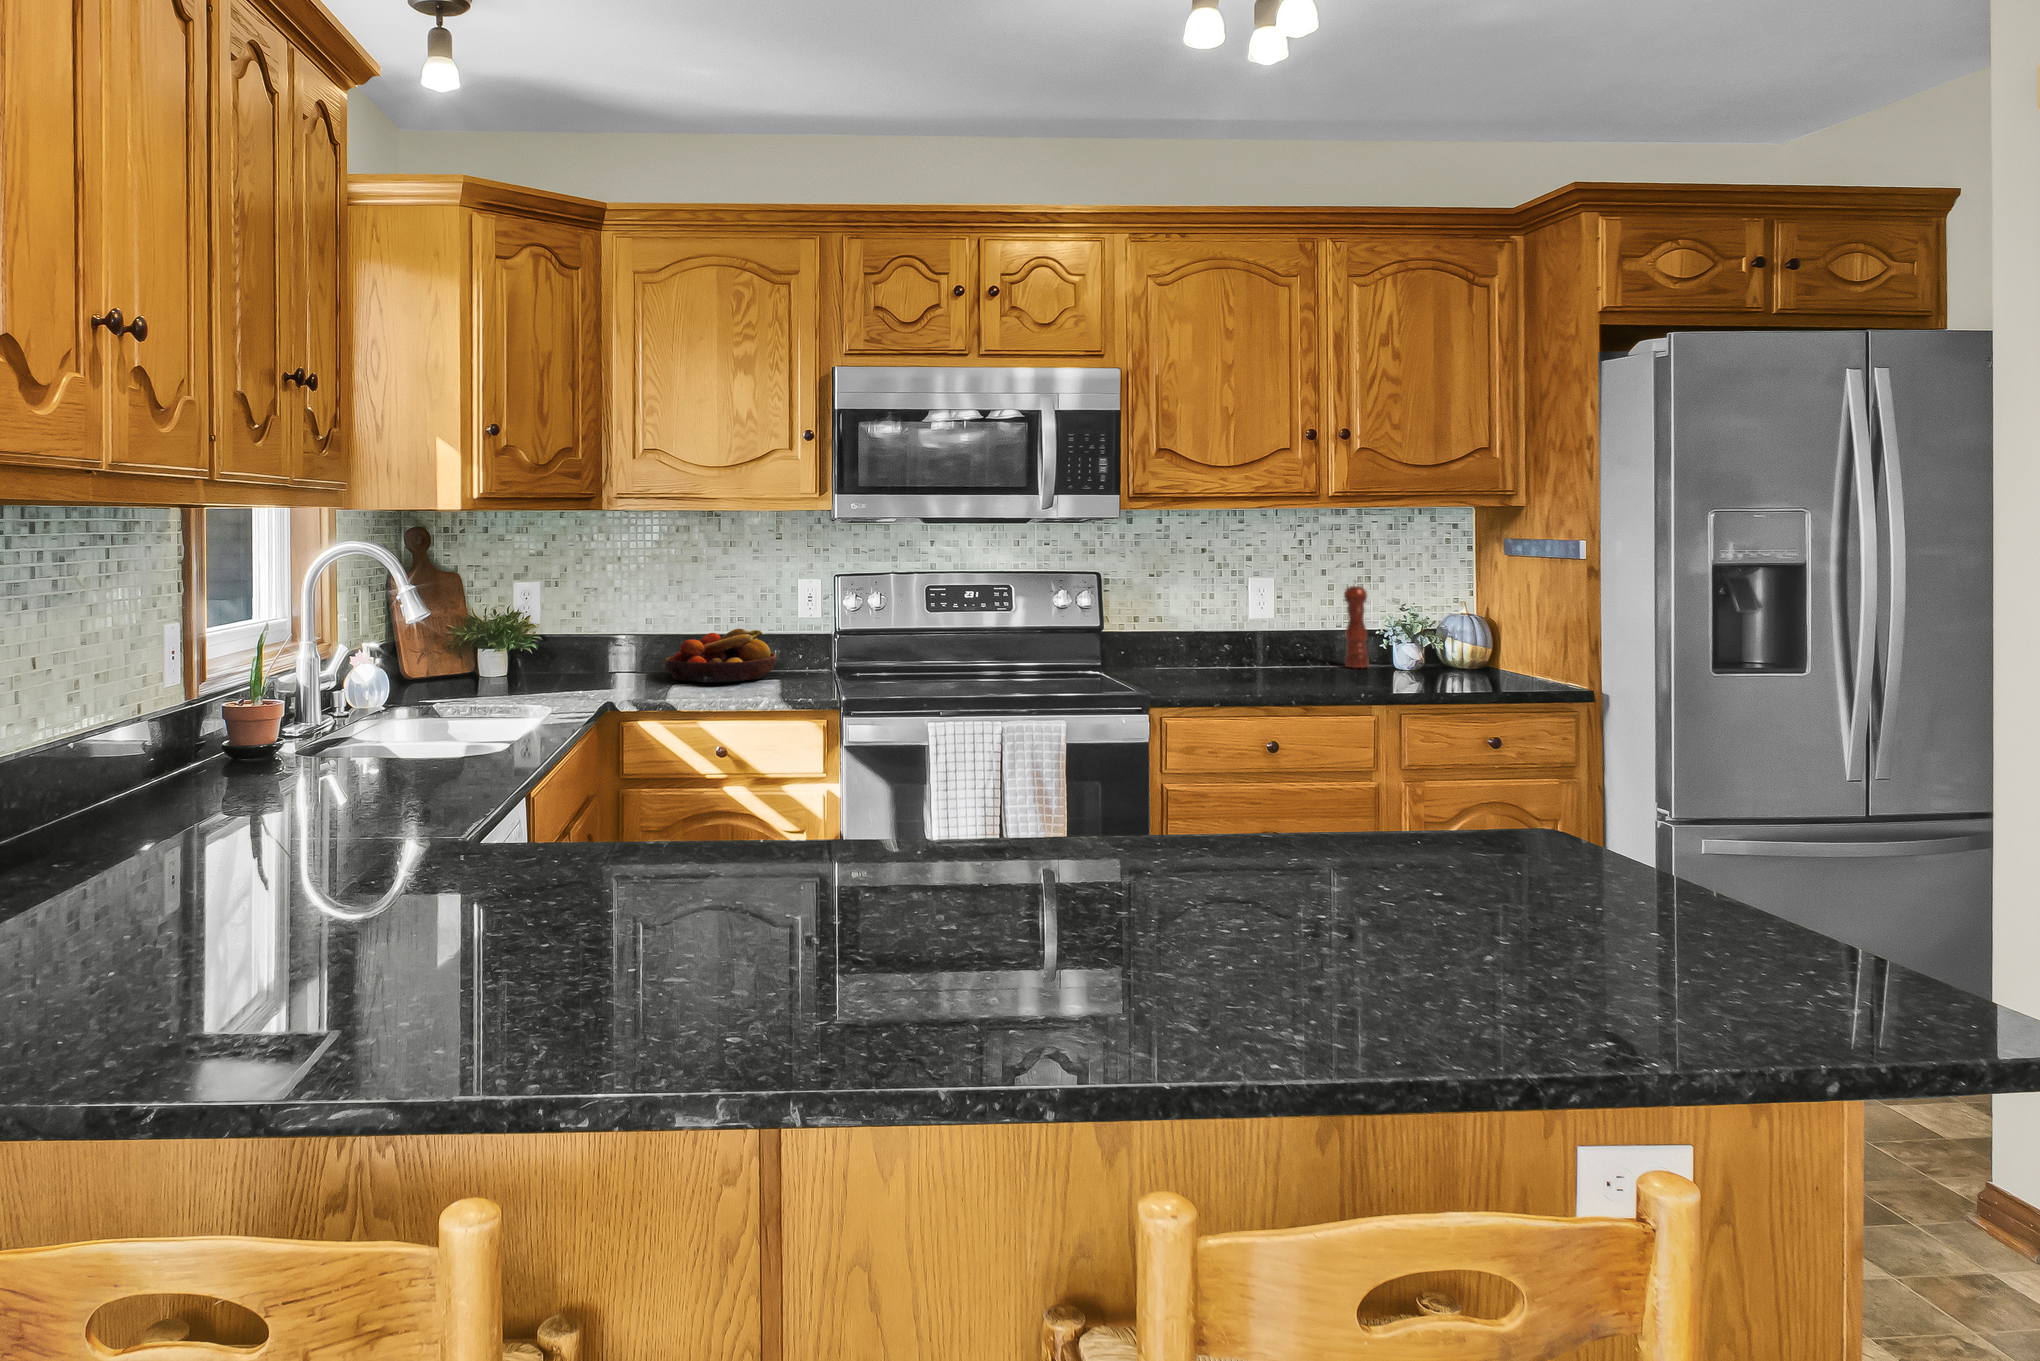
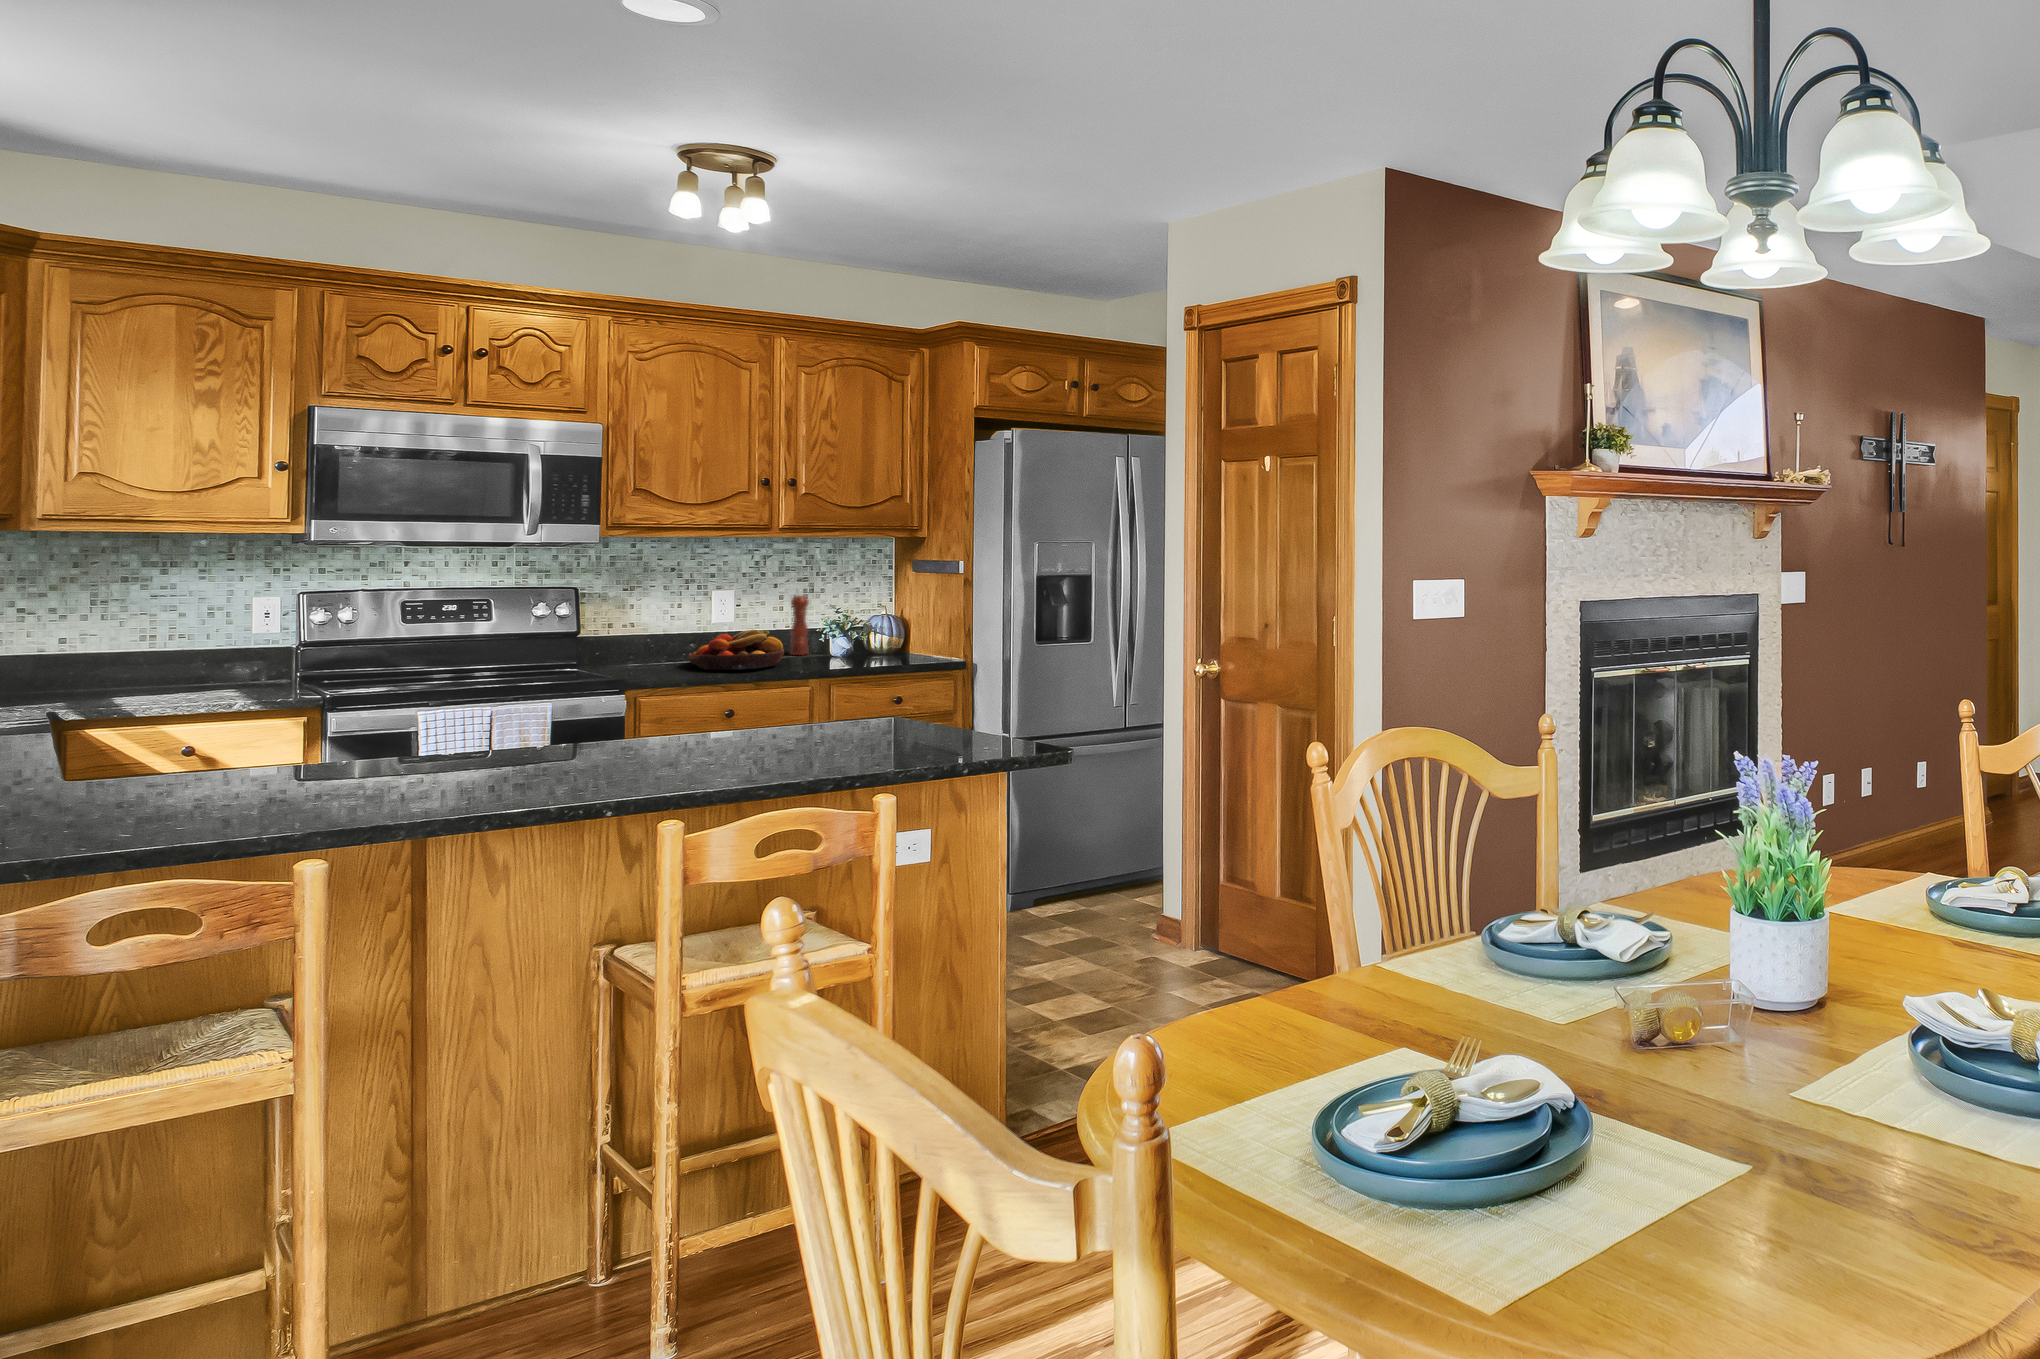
fruit bowl: present [665,629,777,682] -> present [688,630,784,670]

